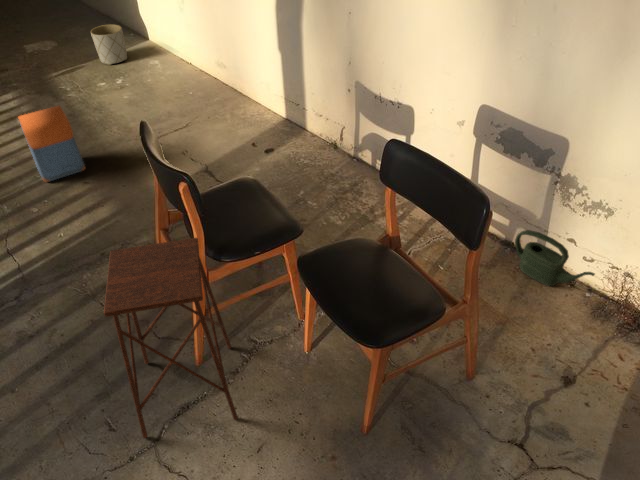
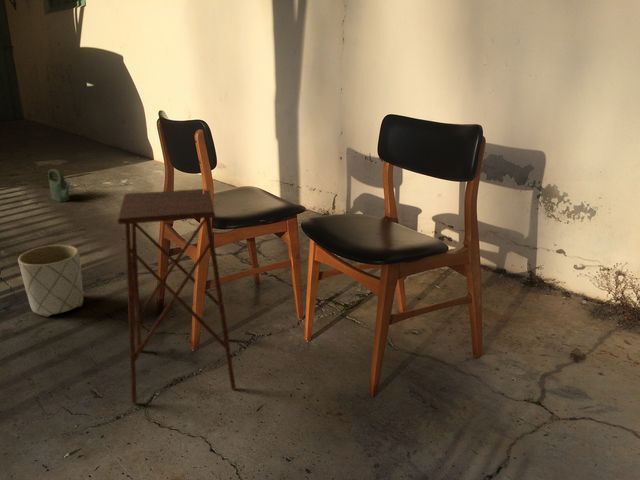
planter: present [91,24,127,65] -> present [18,245,83,317]
backpack: present [18,106,85,182] -> none [30,167,86,237]
watering can: present [515,230,595,286] -> present [48,169,70,202]

